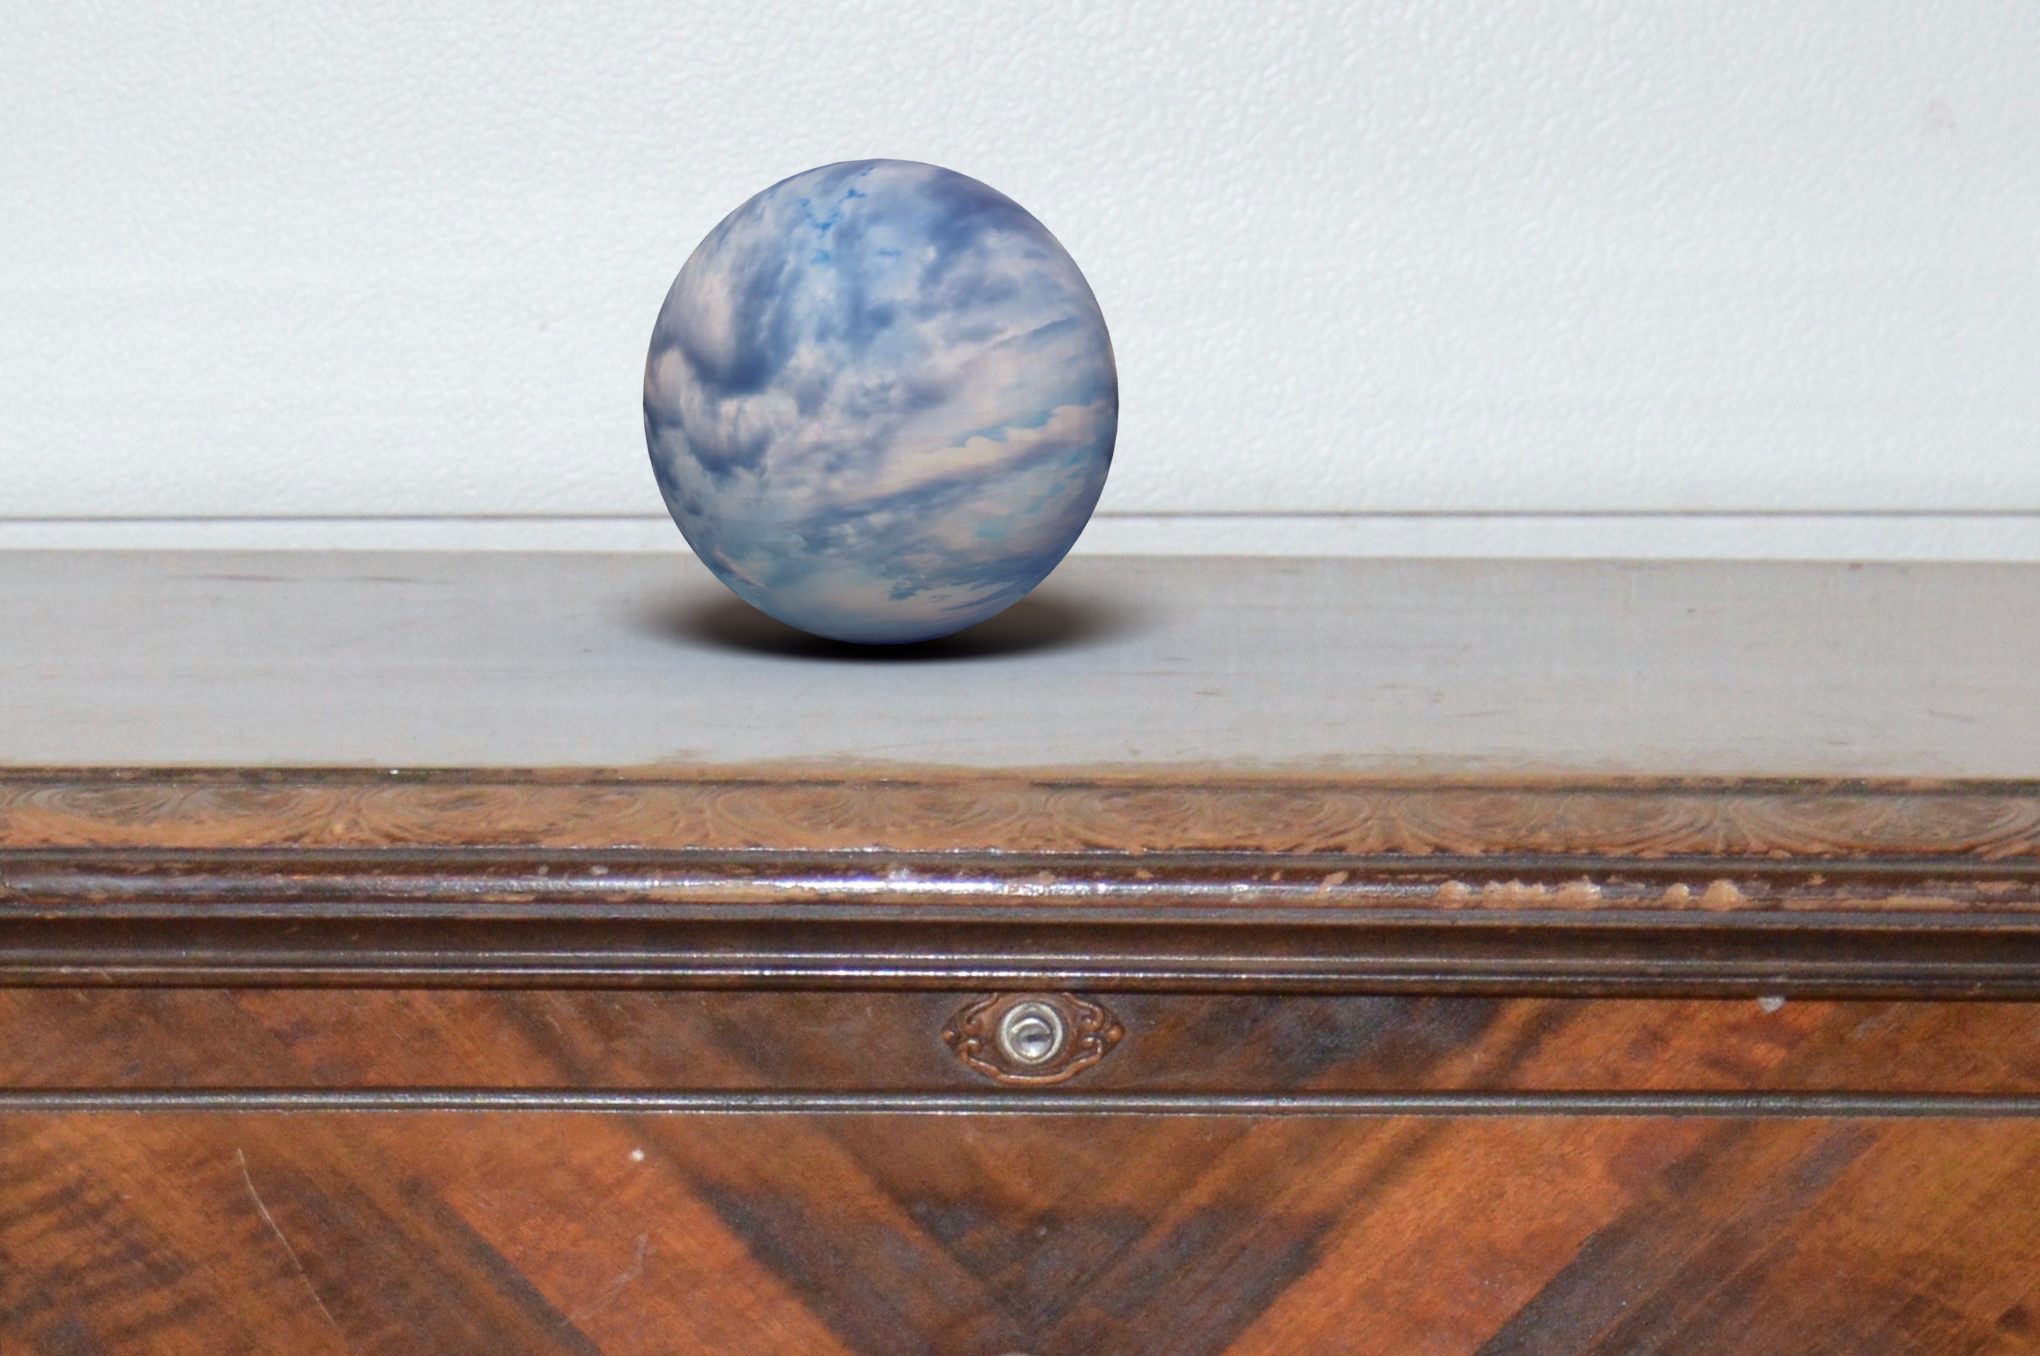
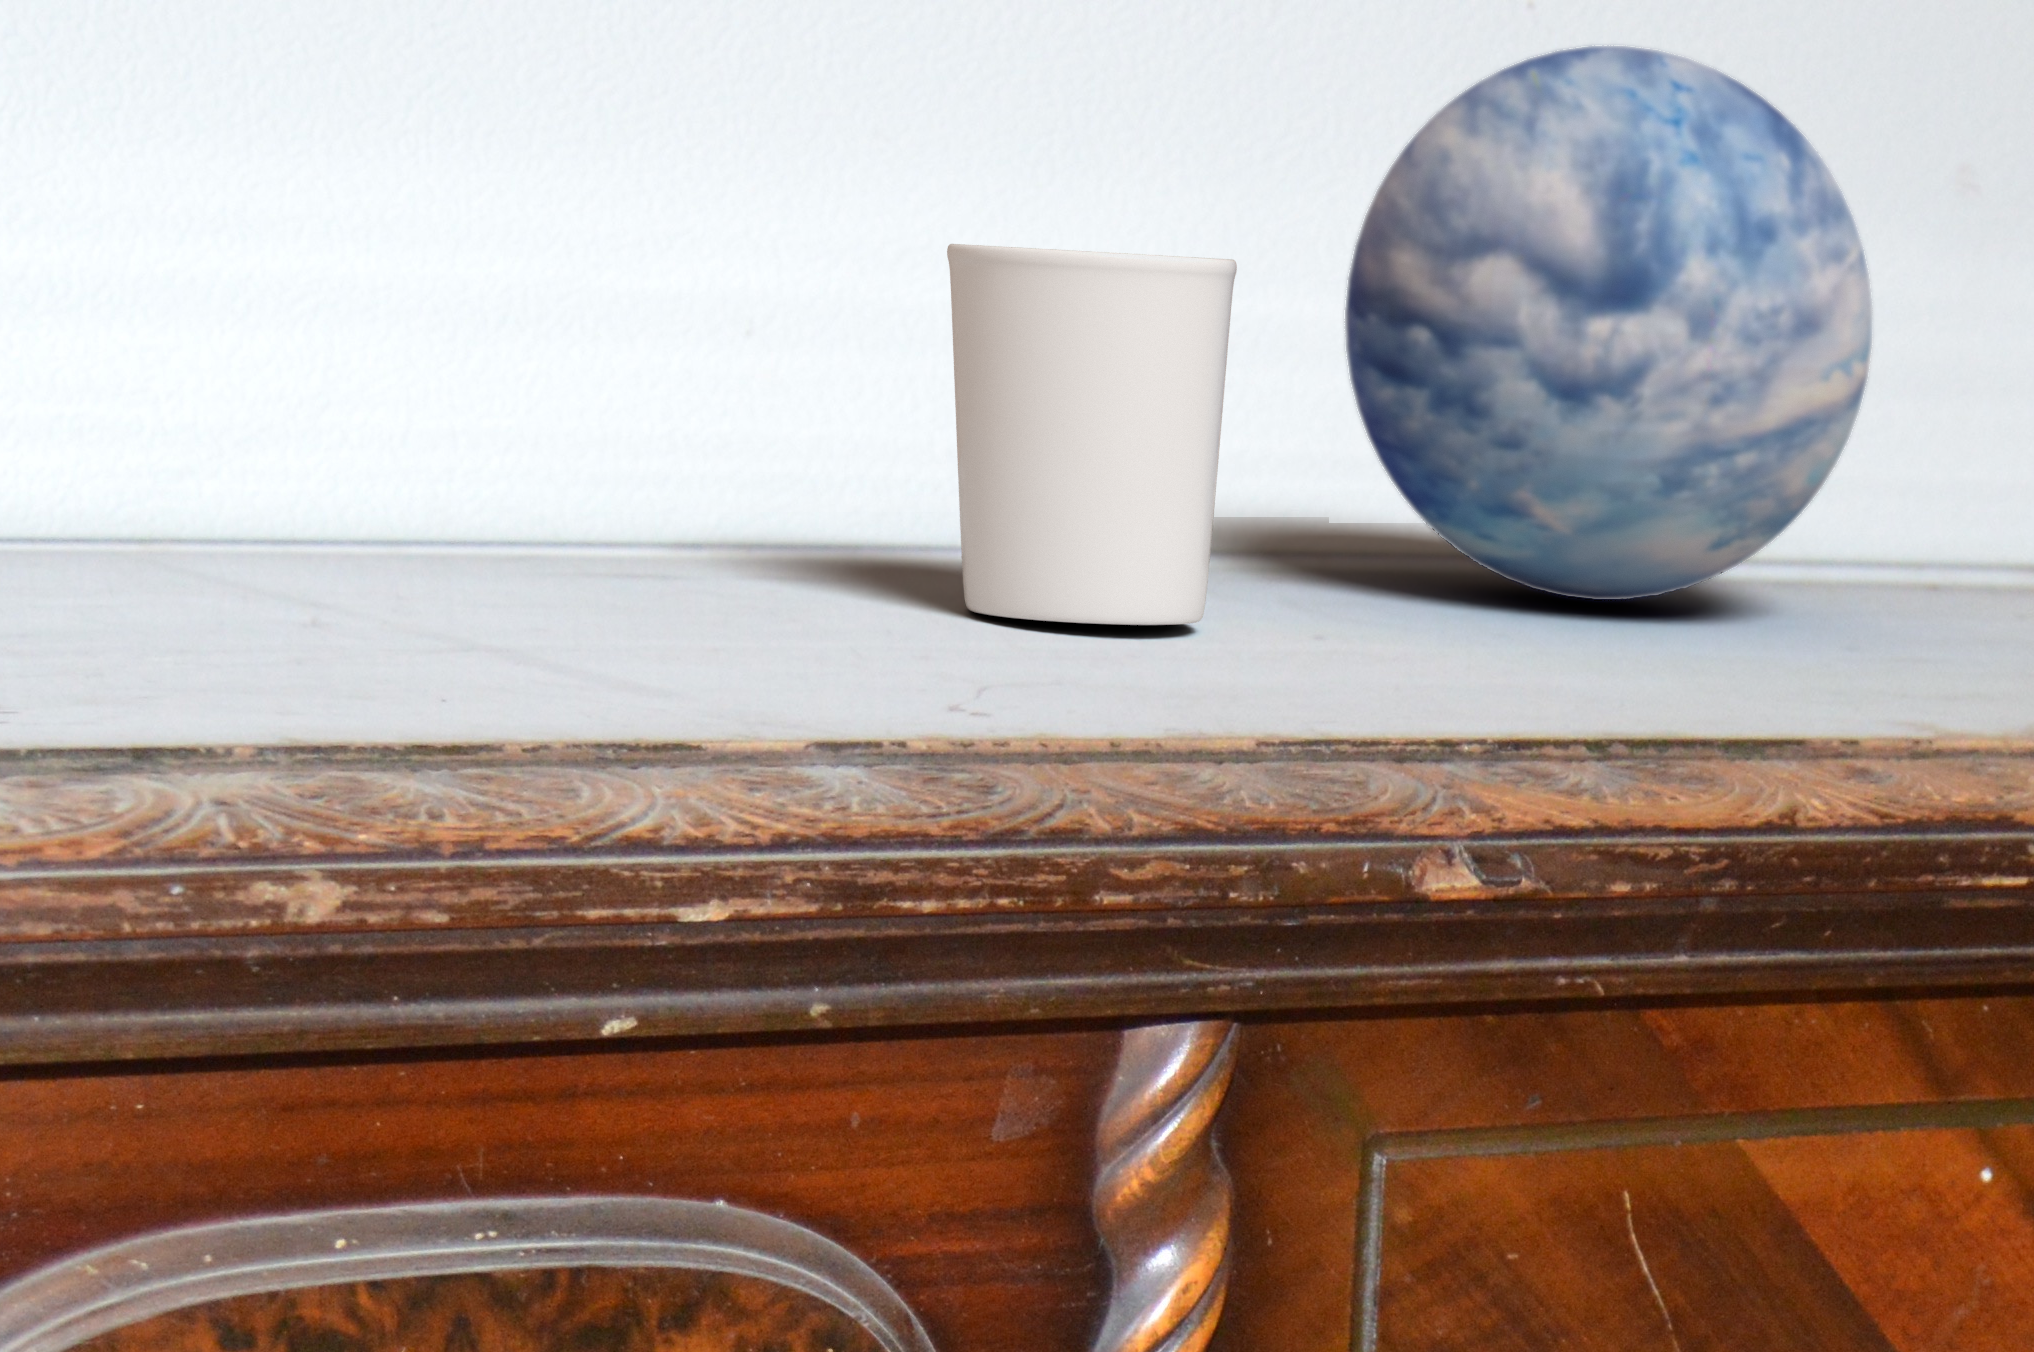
candle holder: none [116,363,357,670] -> present [947,244,1237,625]

